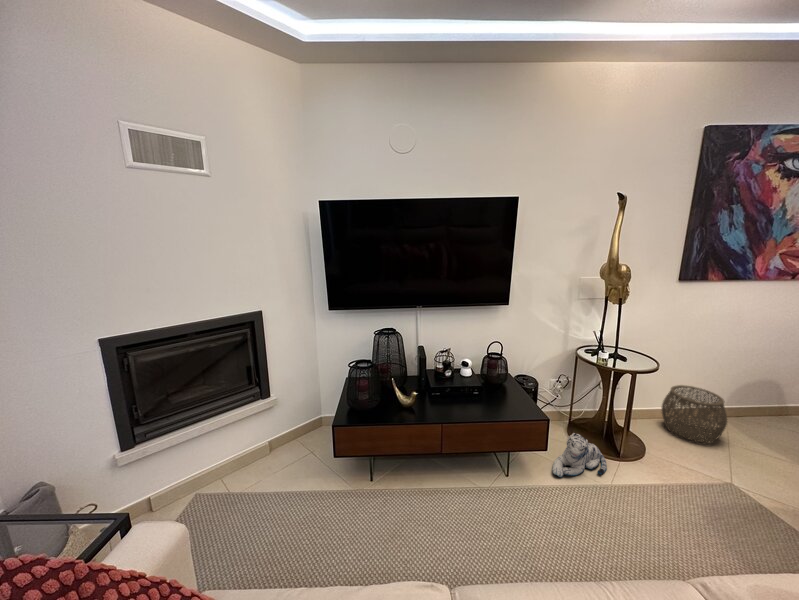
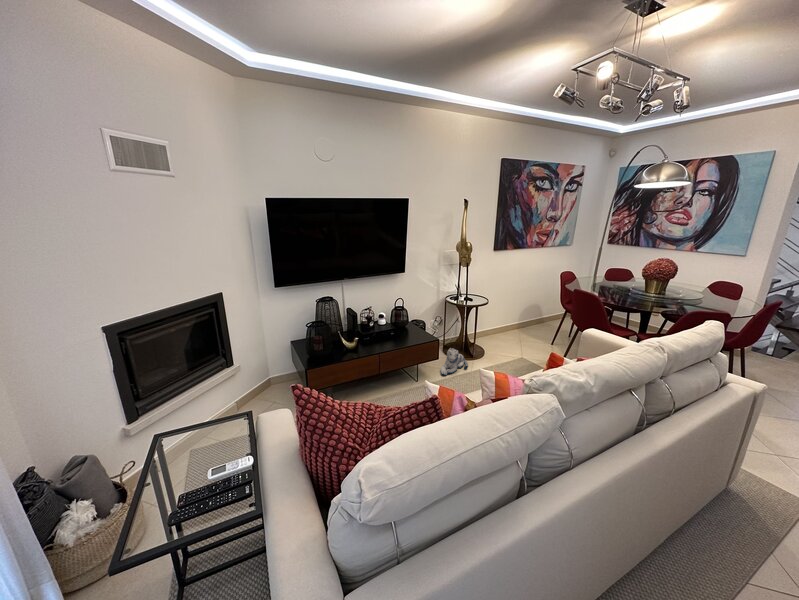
woven basket: present [662,385,727,443] -> none [490,313,520,344]

